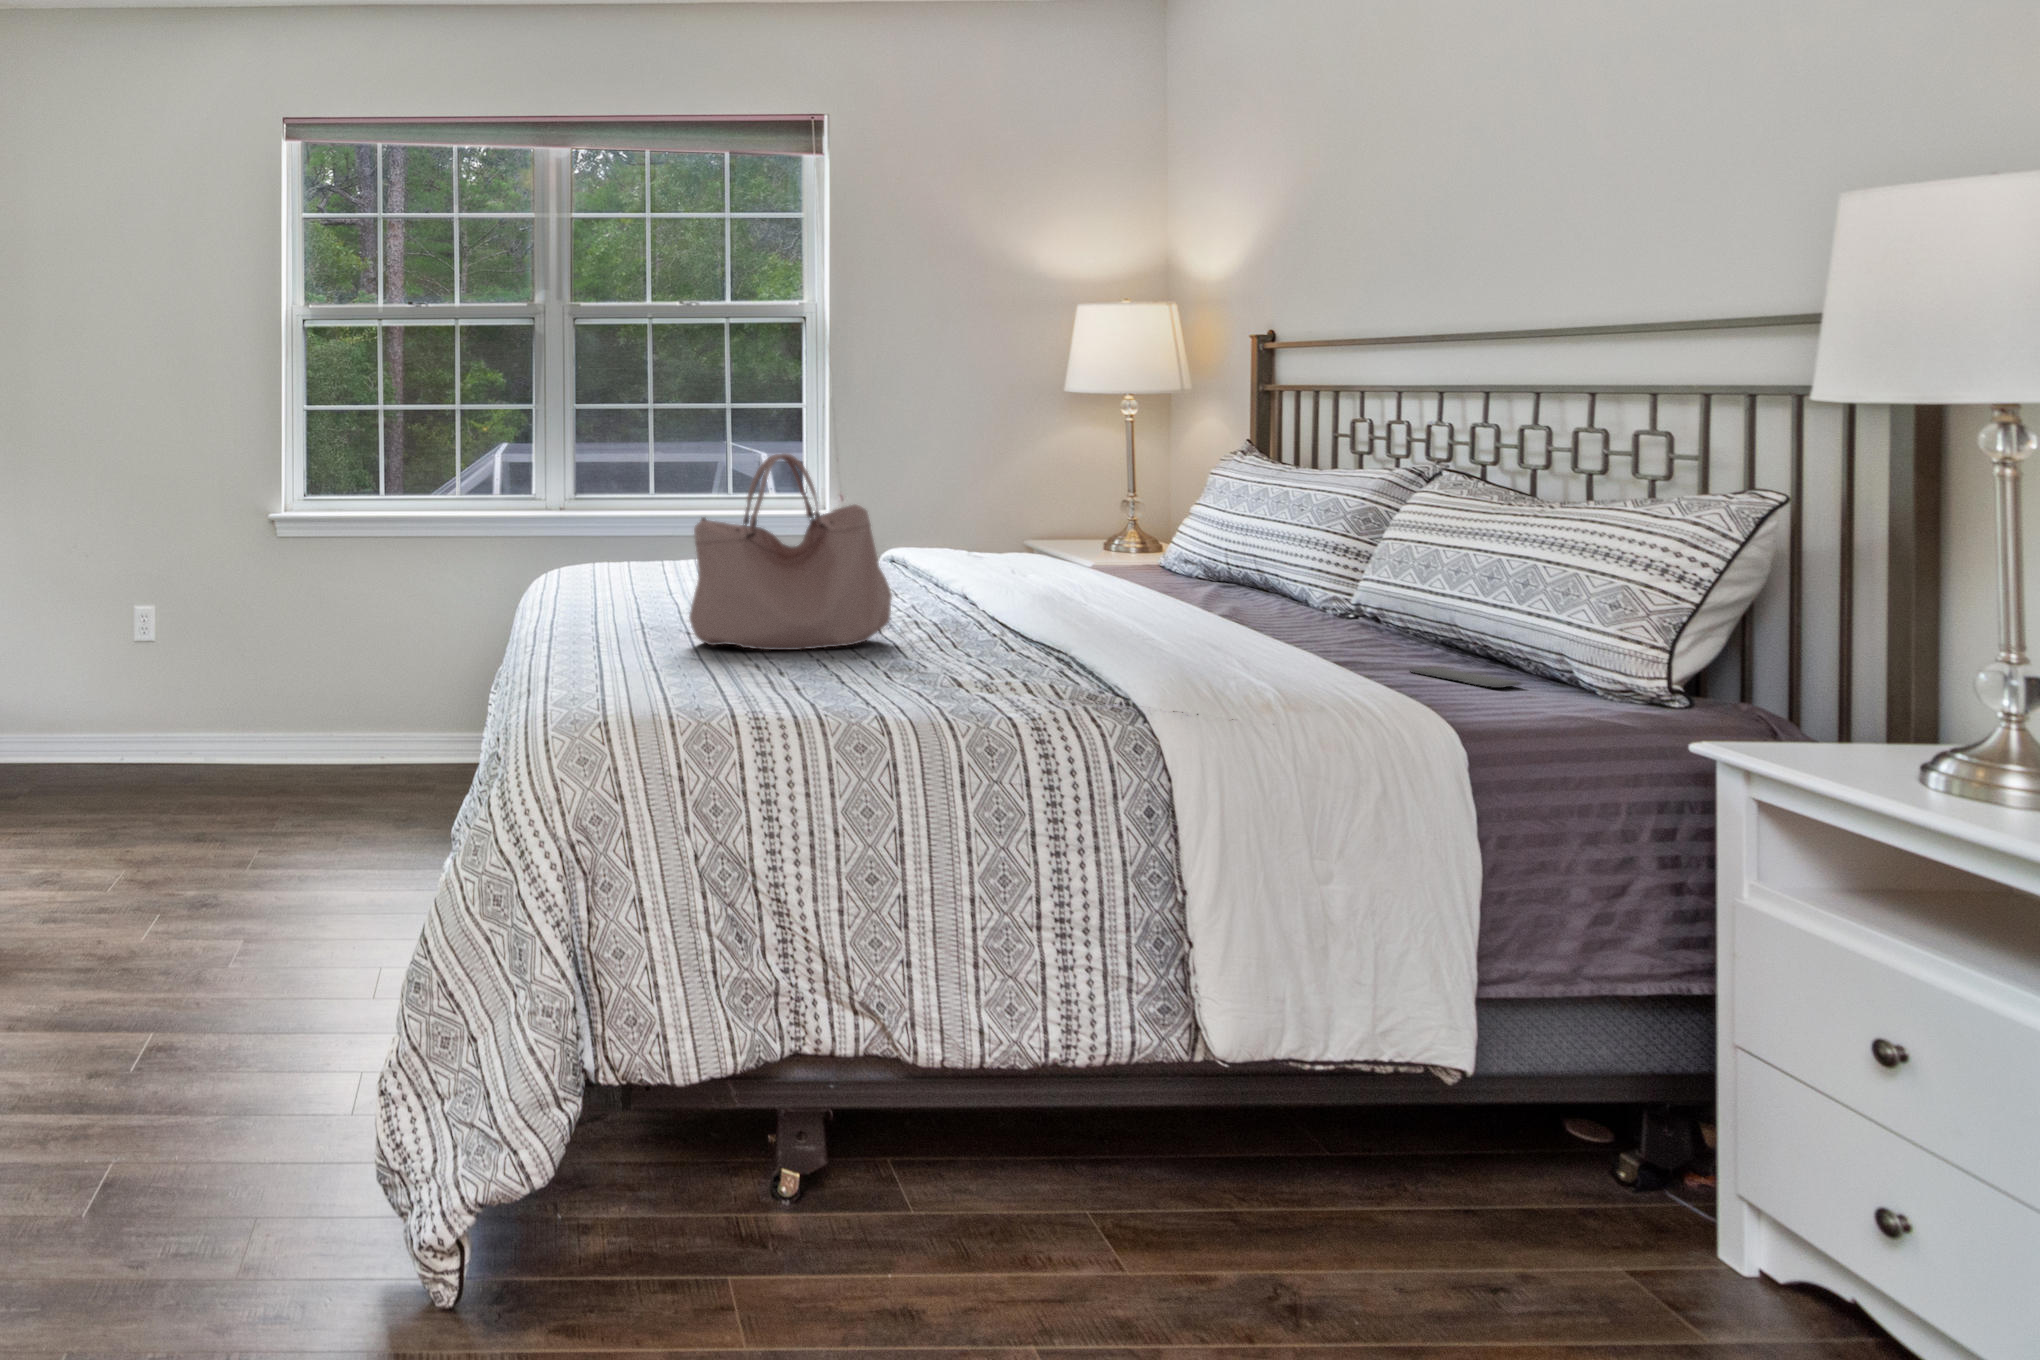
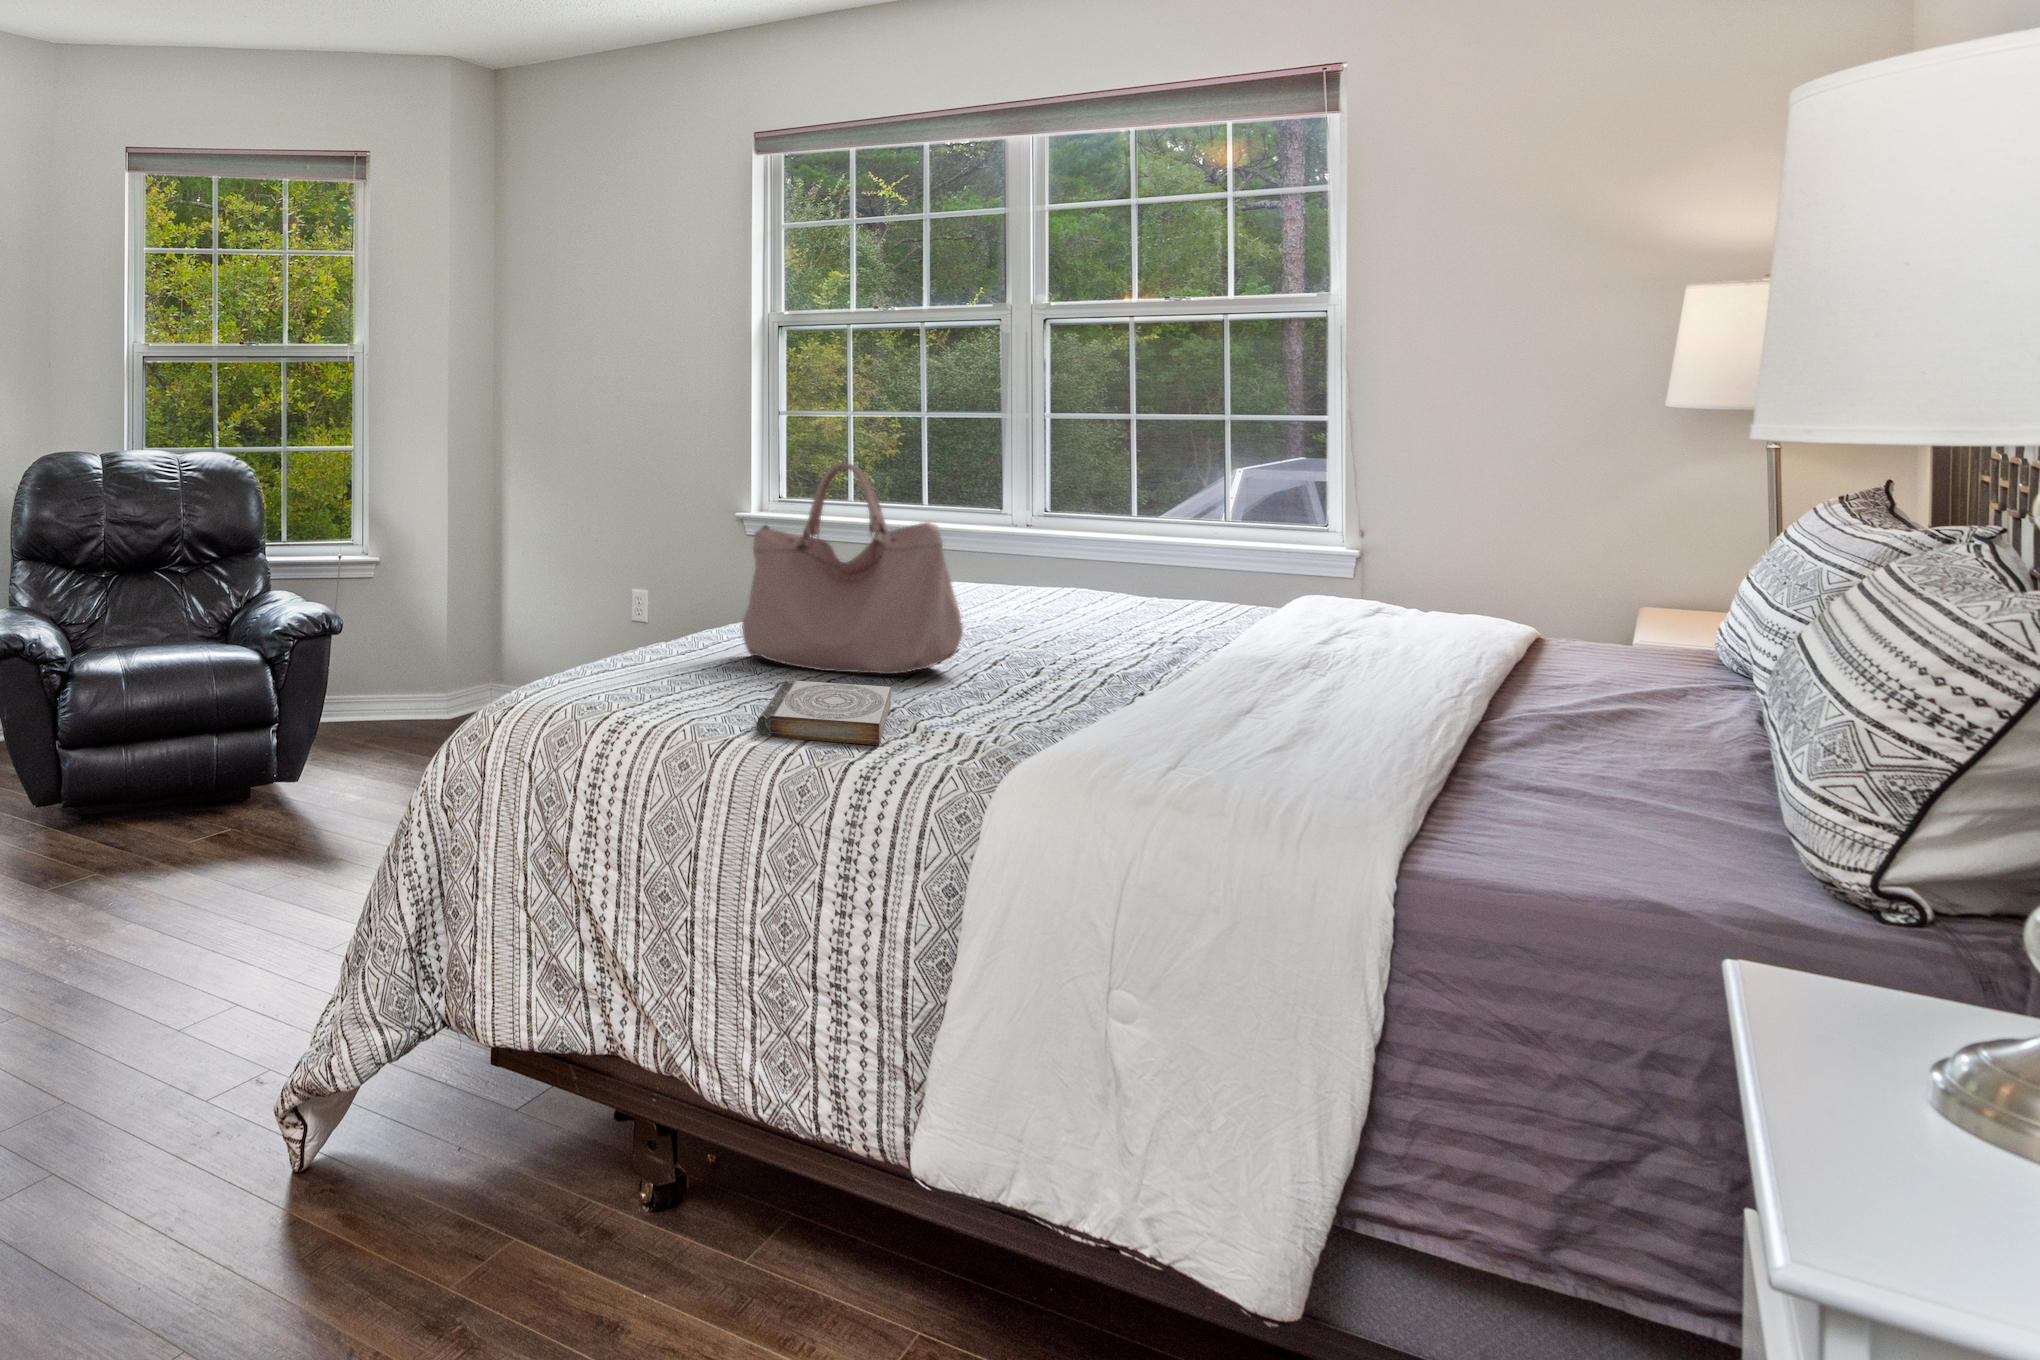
book: none [853,653,1039,708] -> present [757,680,891,745]
smartphone: present [1411,667,1521,688] -> none [1521,801,1651,845]

